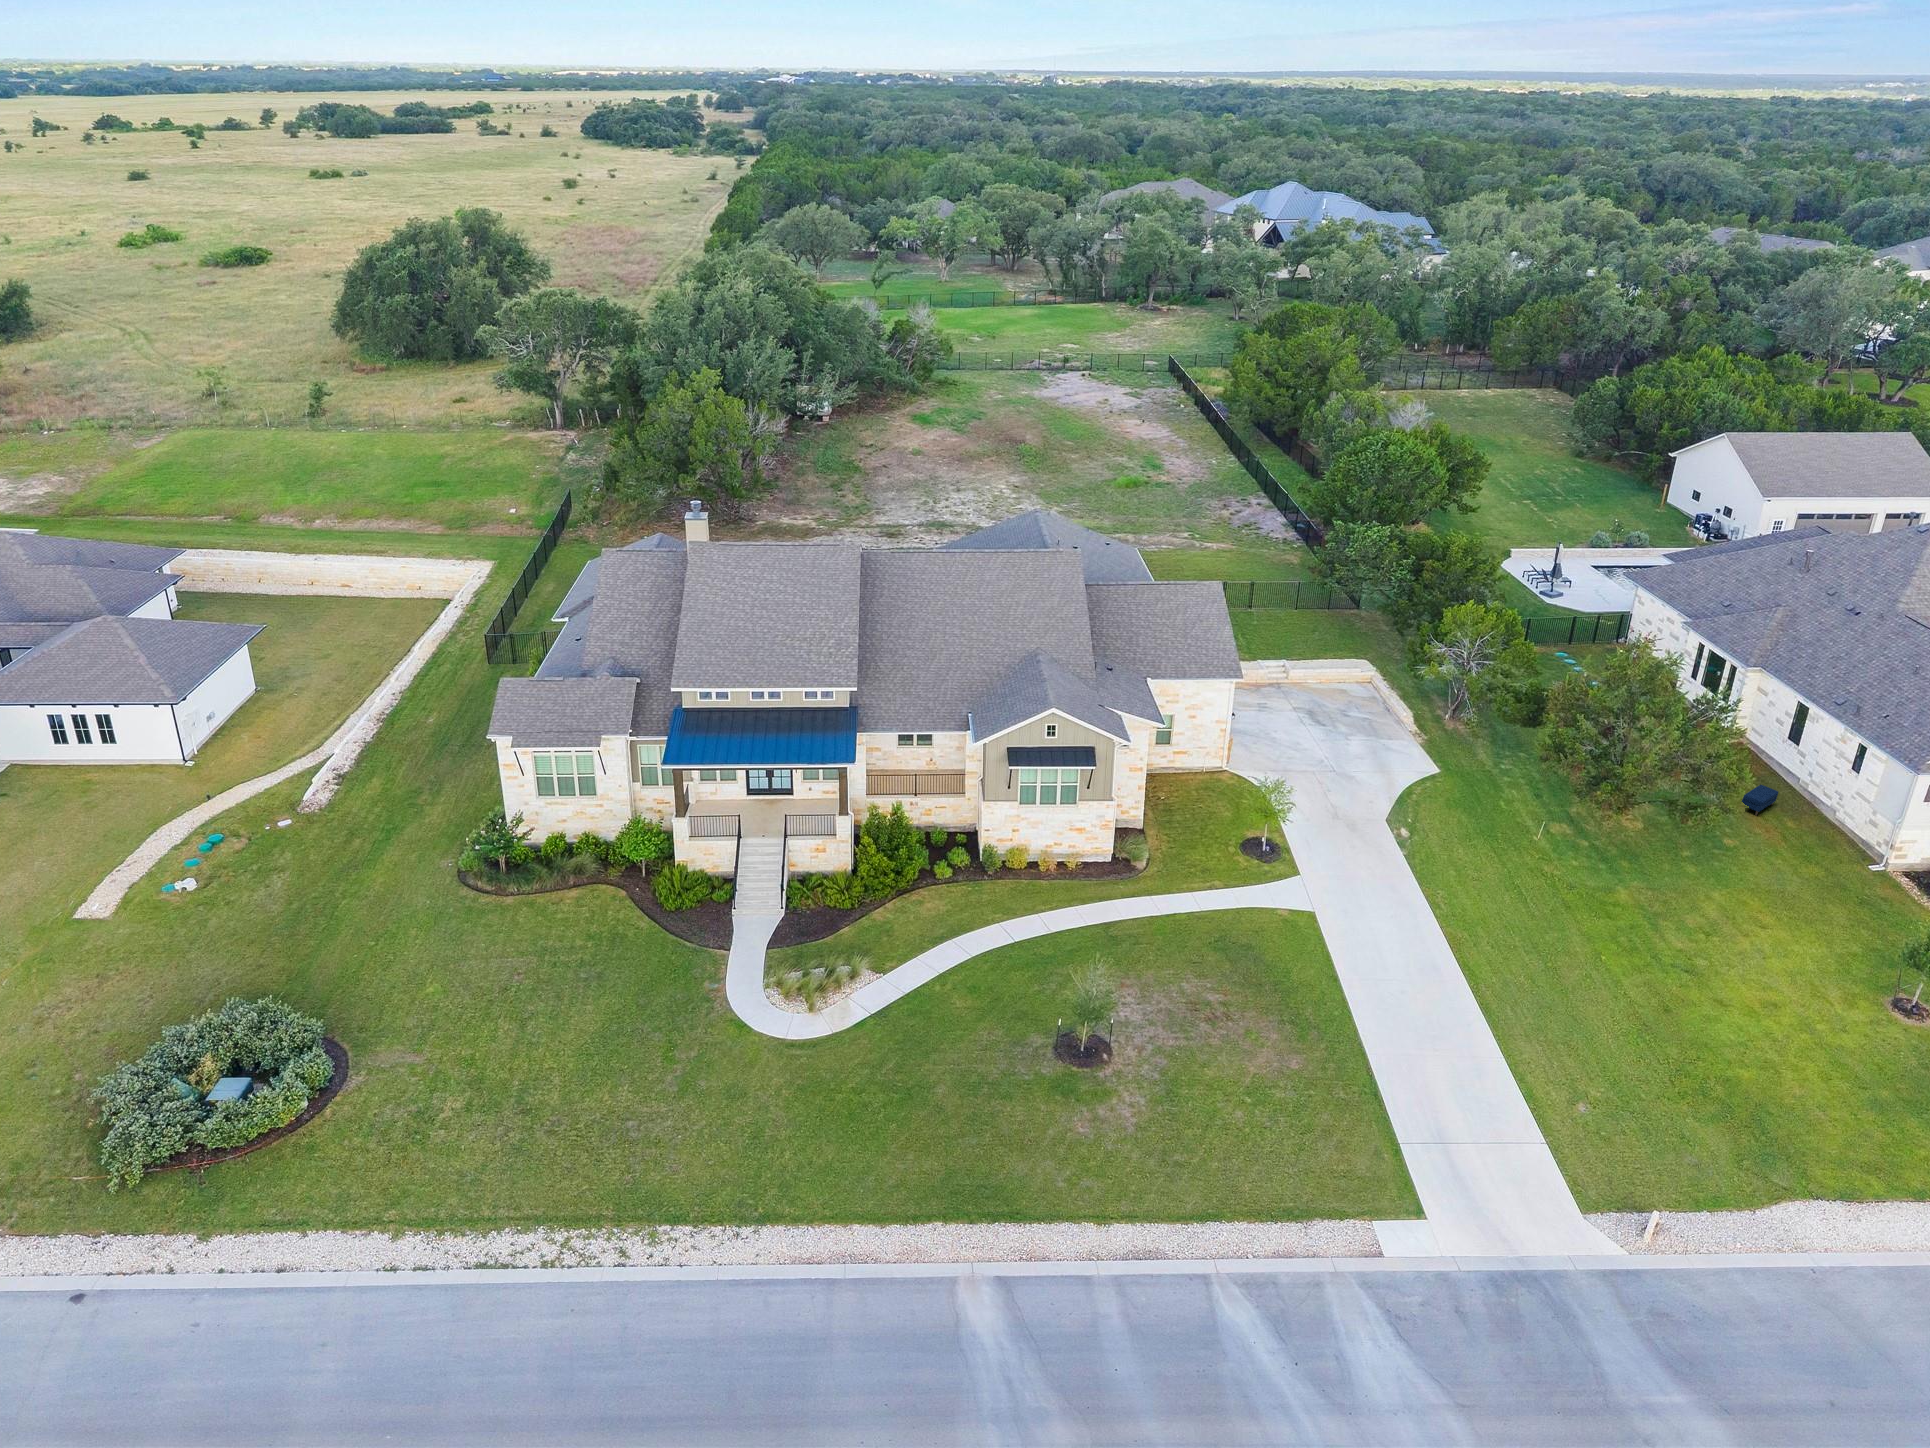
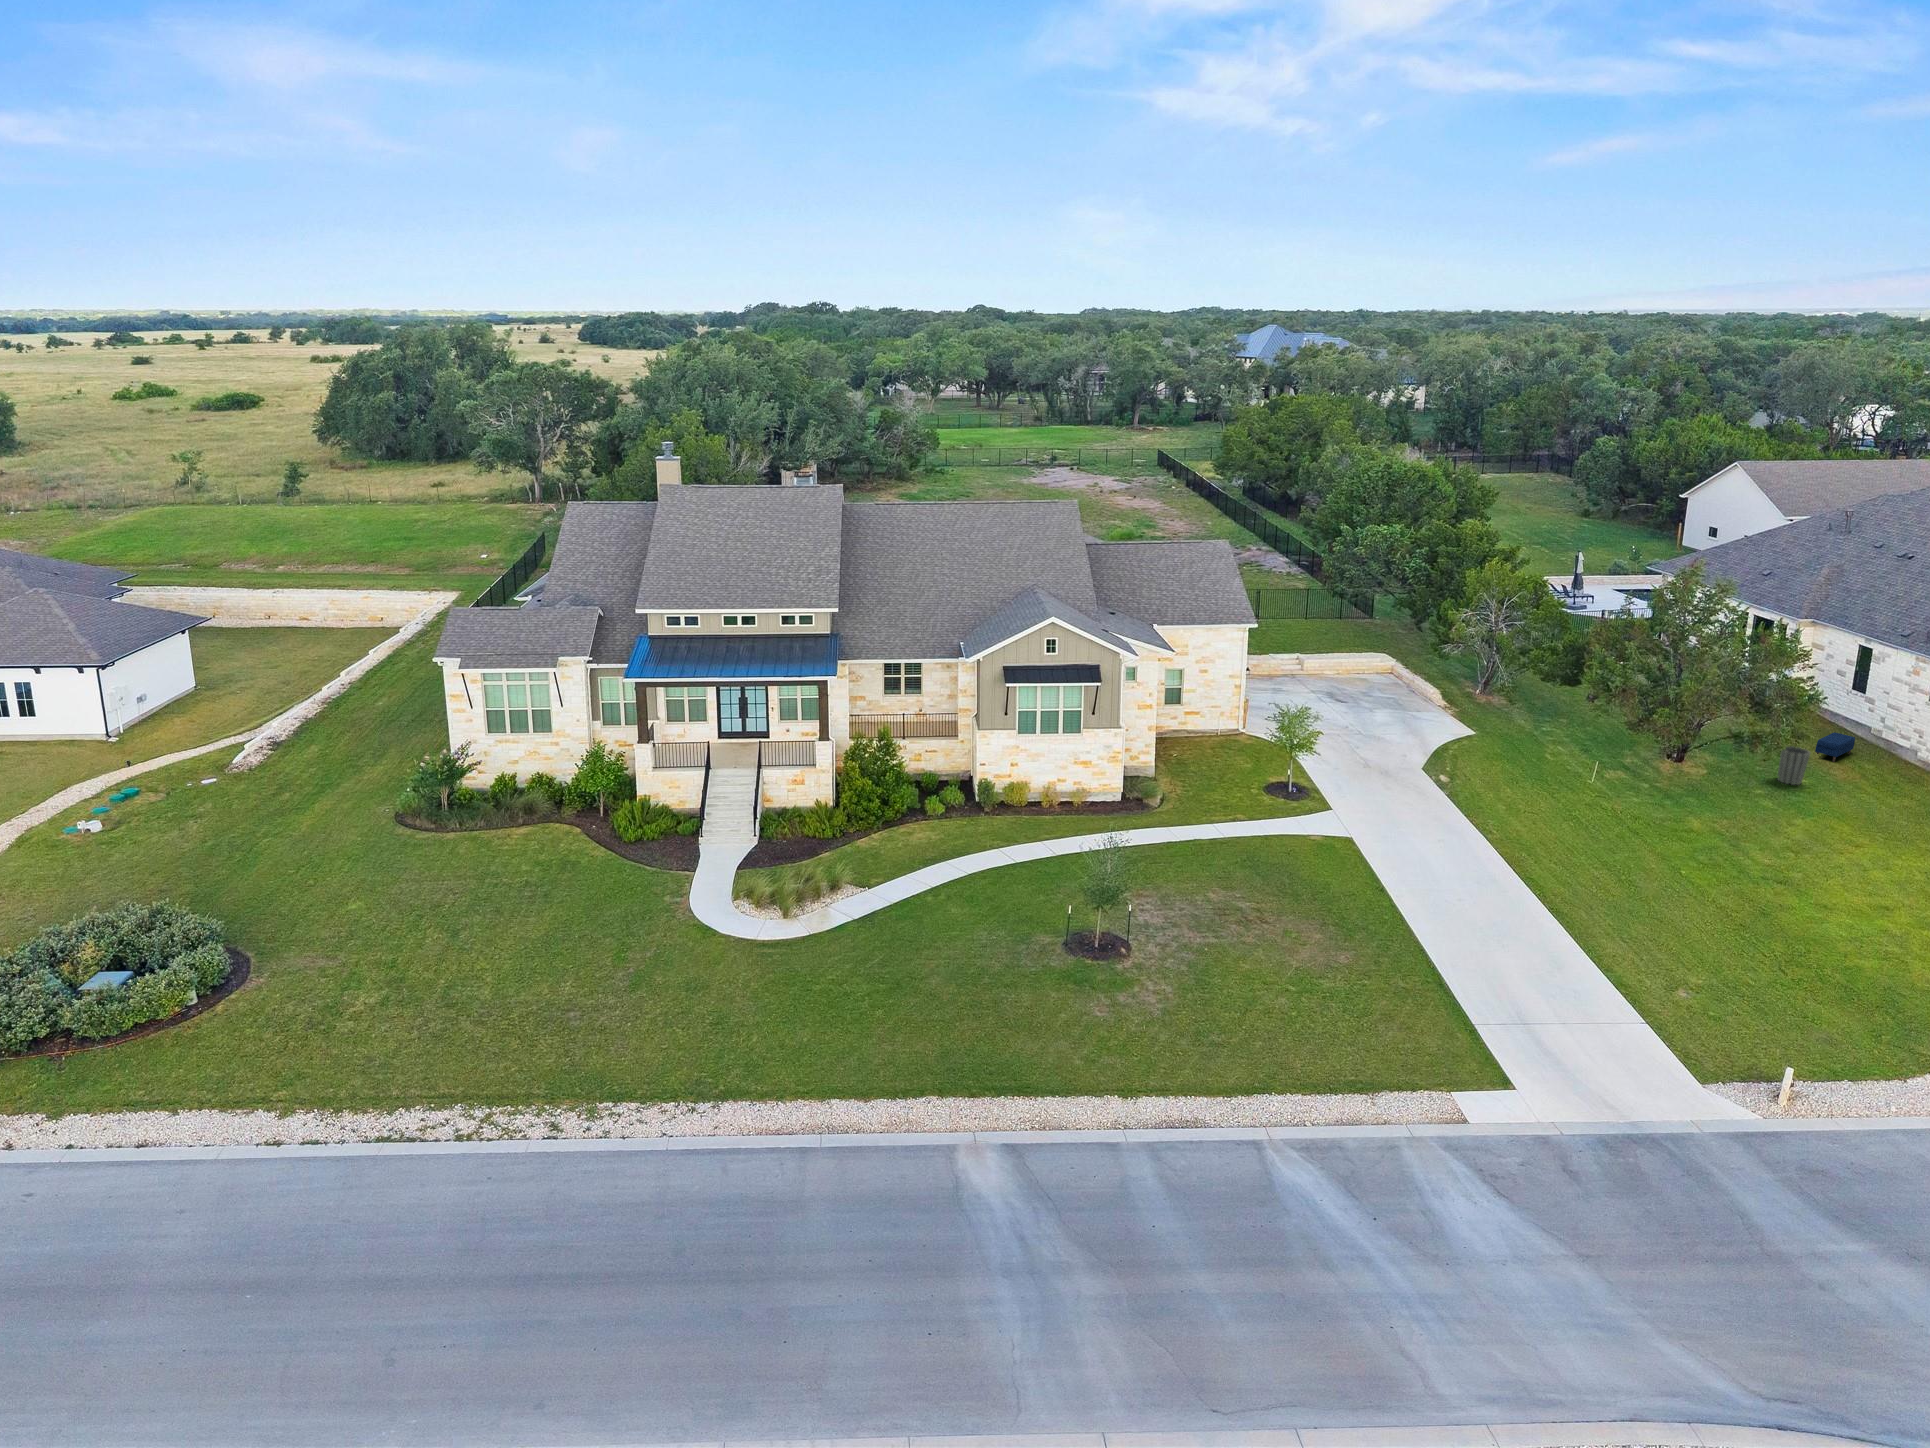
trash can: none [1702,809,1734,846] -> present [1778,746,1810,785]

